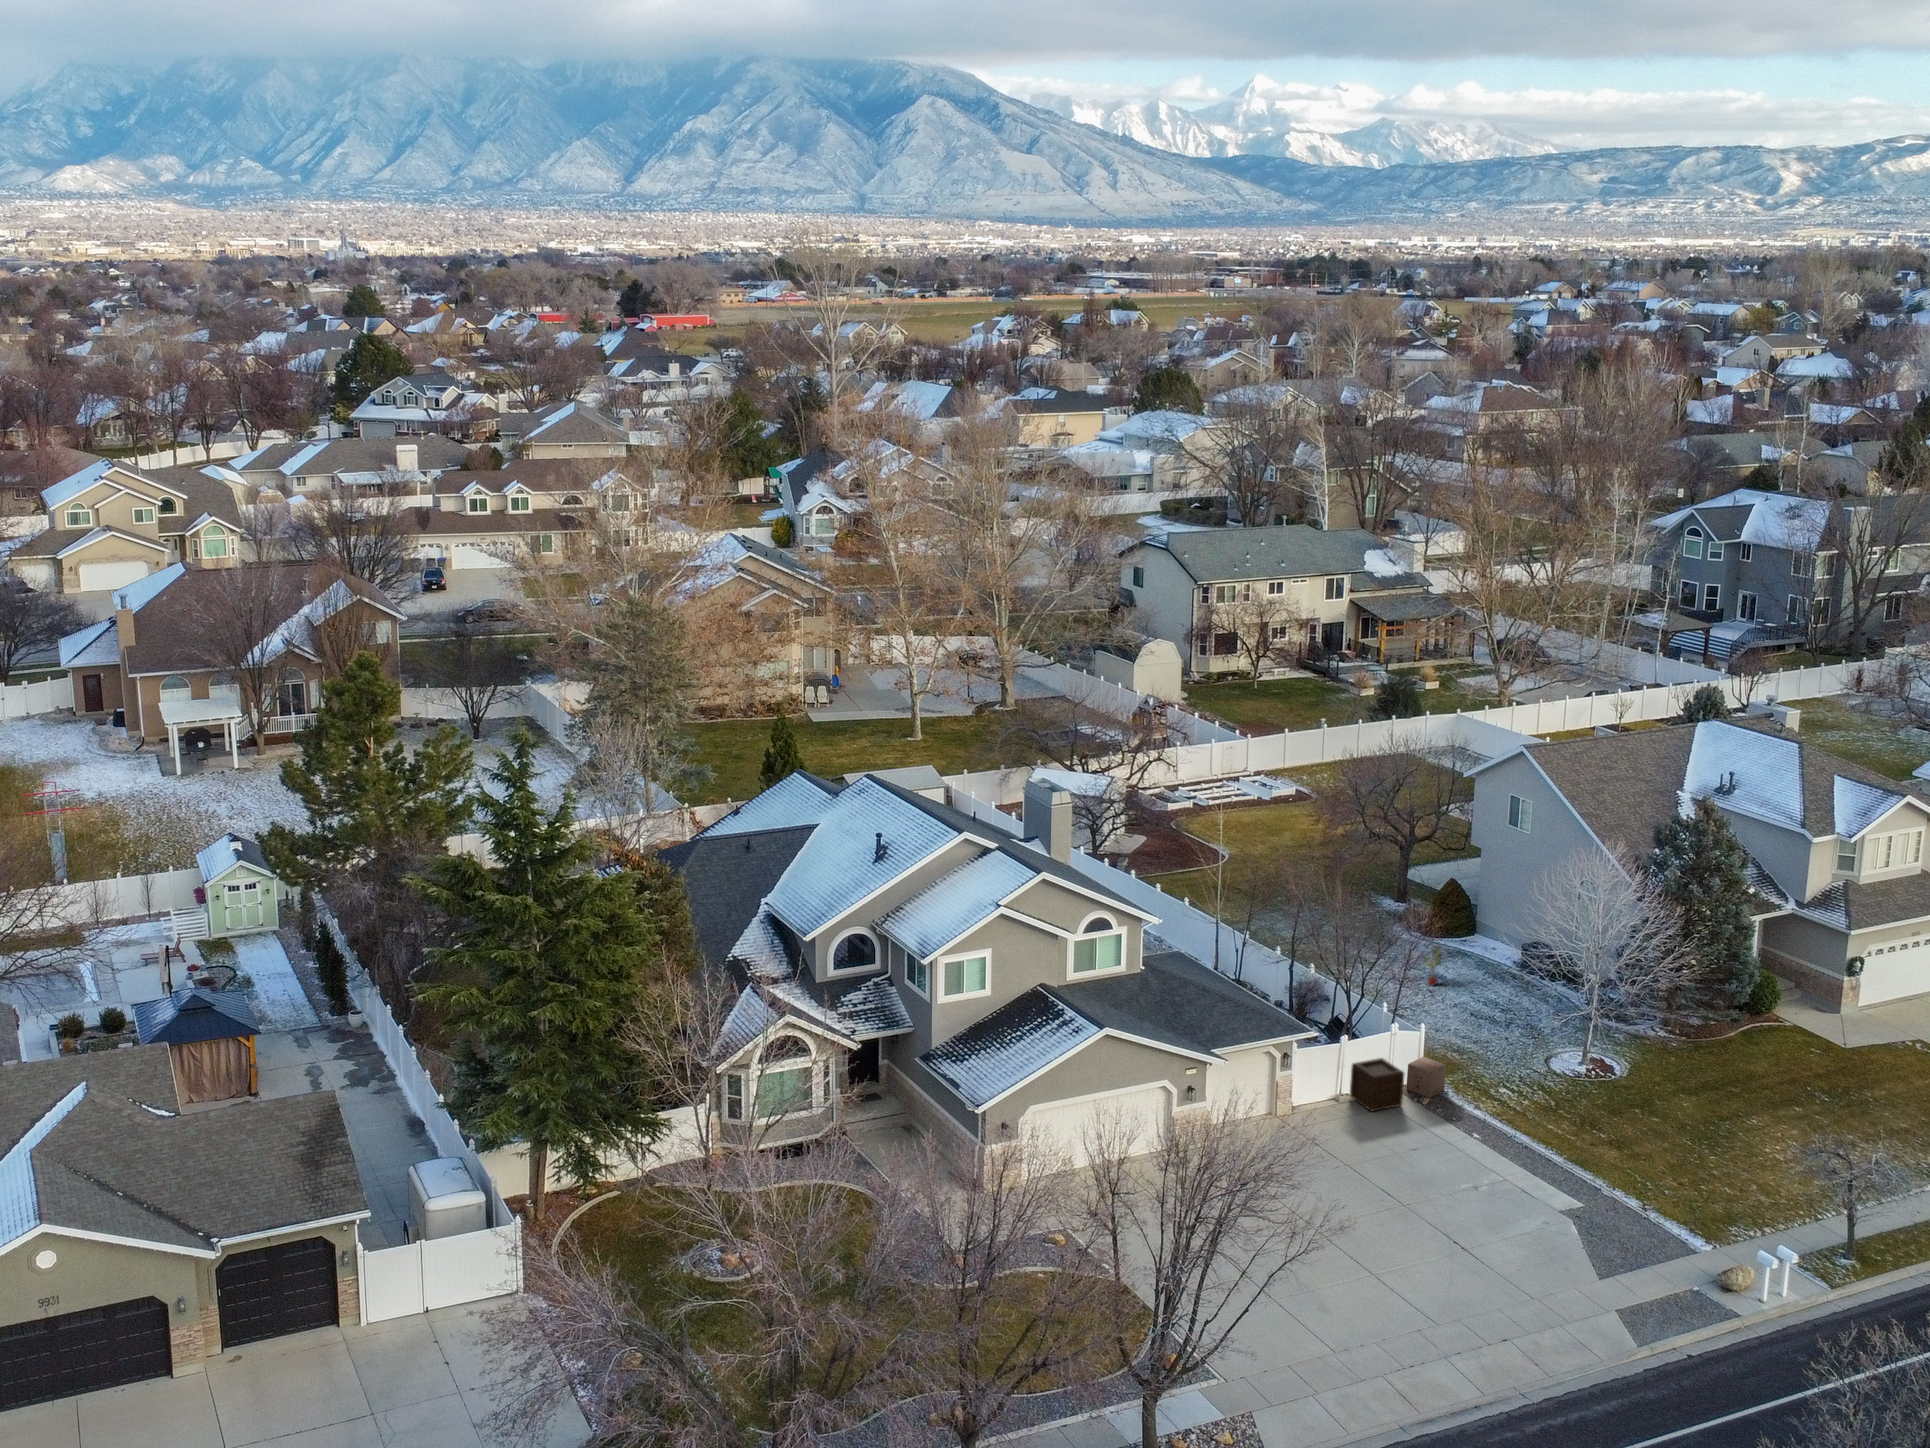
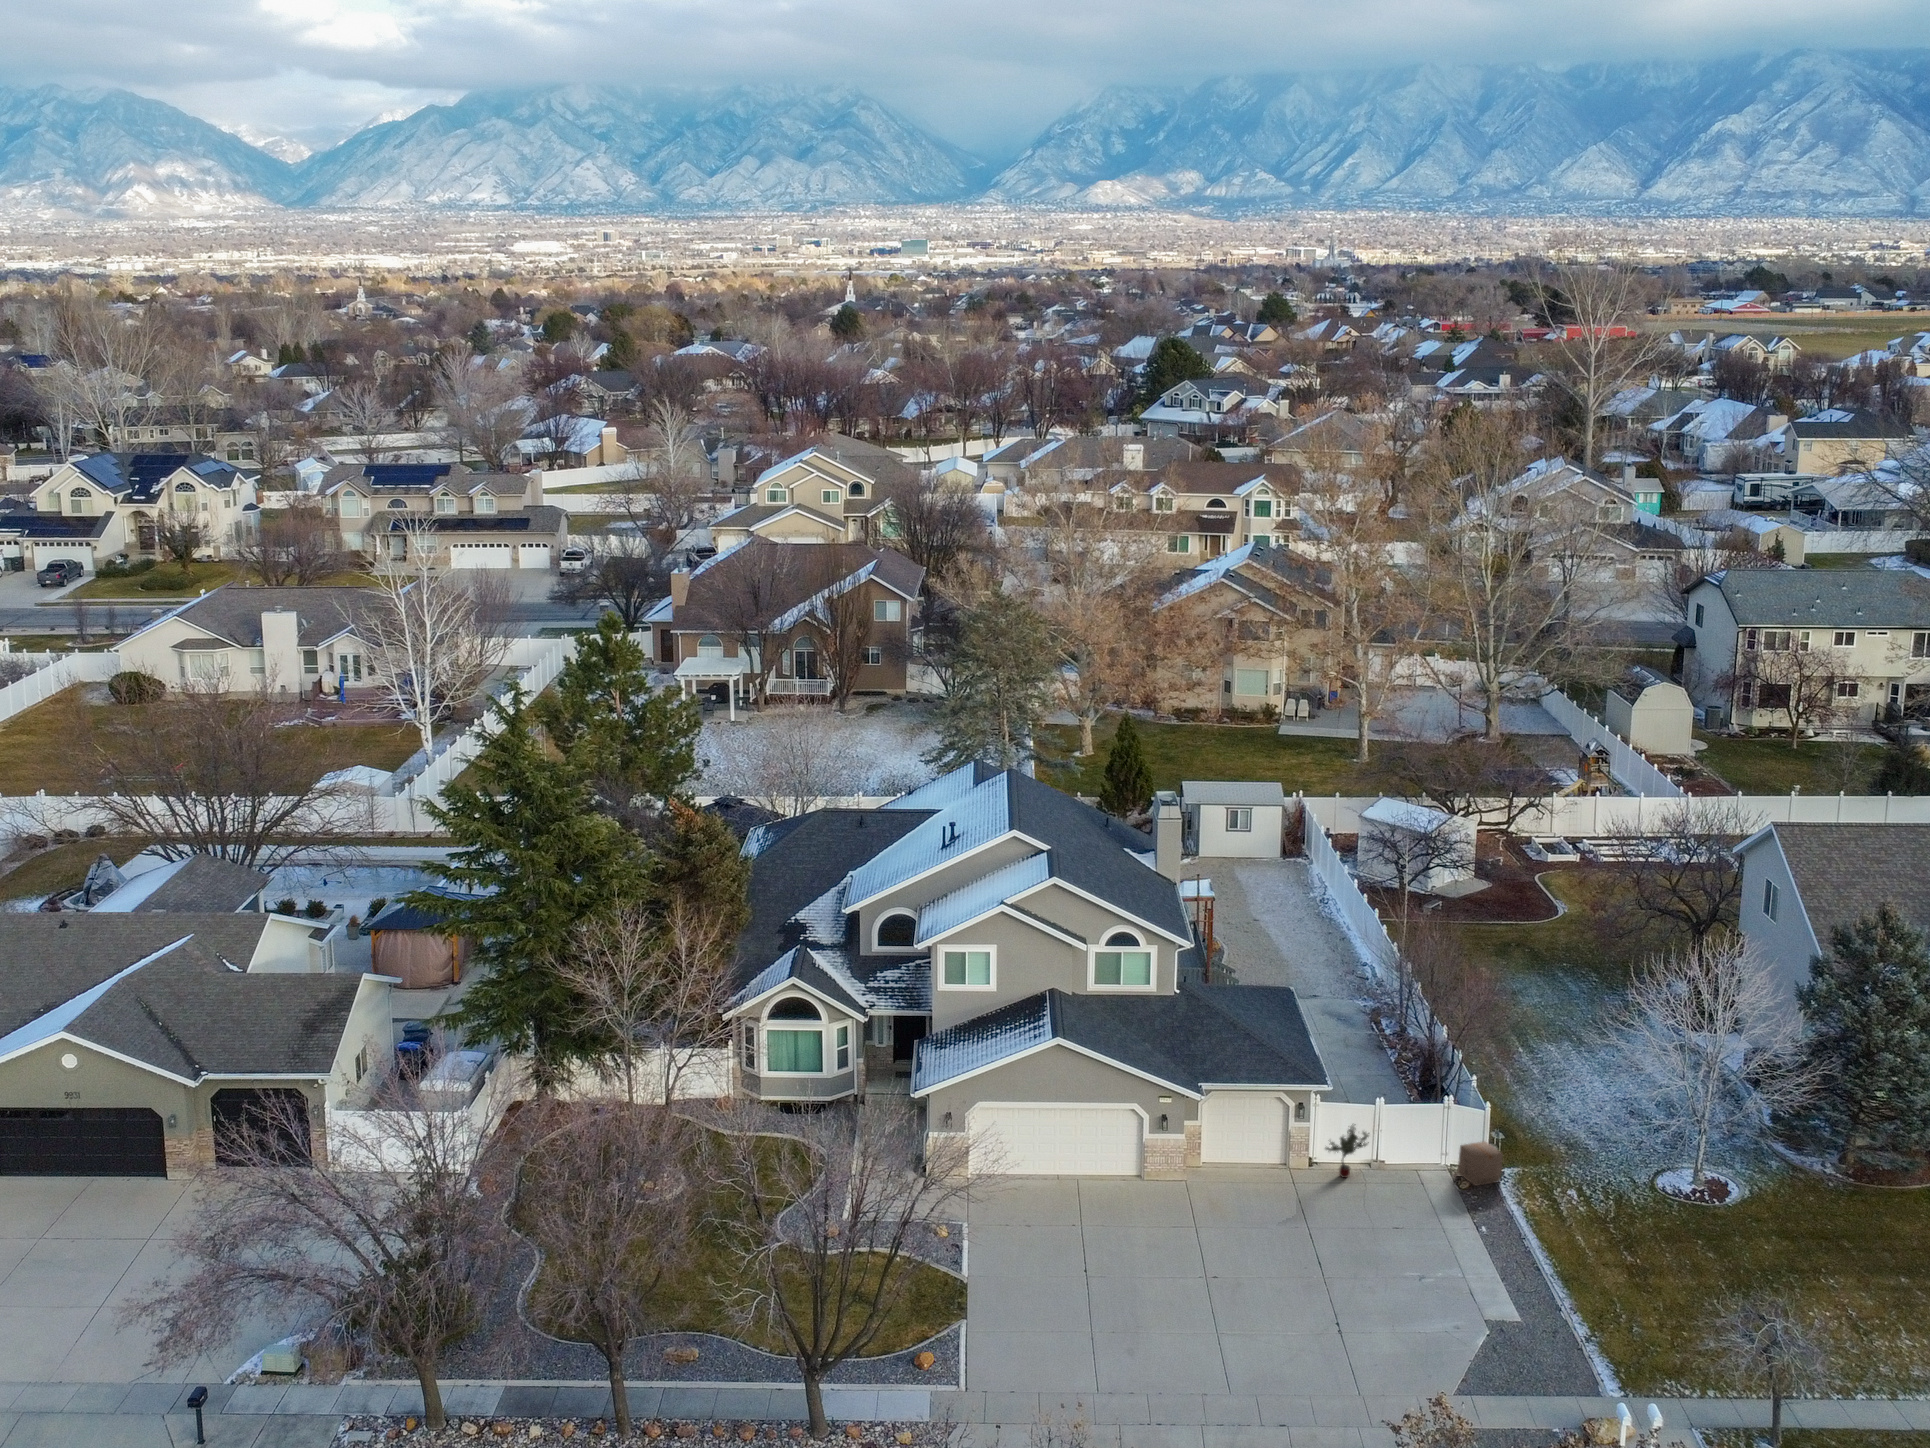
potted tree: present [1422,944,1443,985] -> present [1326,1126,1369,1178]
wooden crate: present [1350,1058,1404,1111] -> none [1386,1131,1439,1187]

